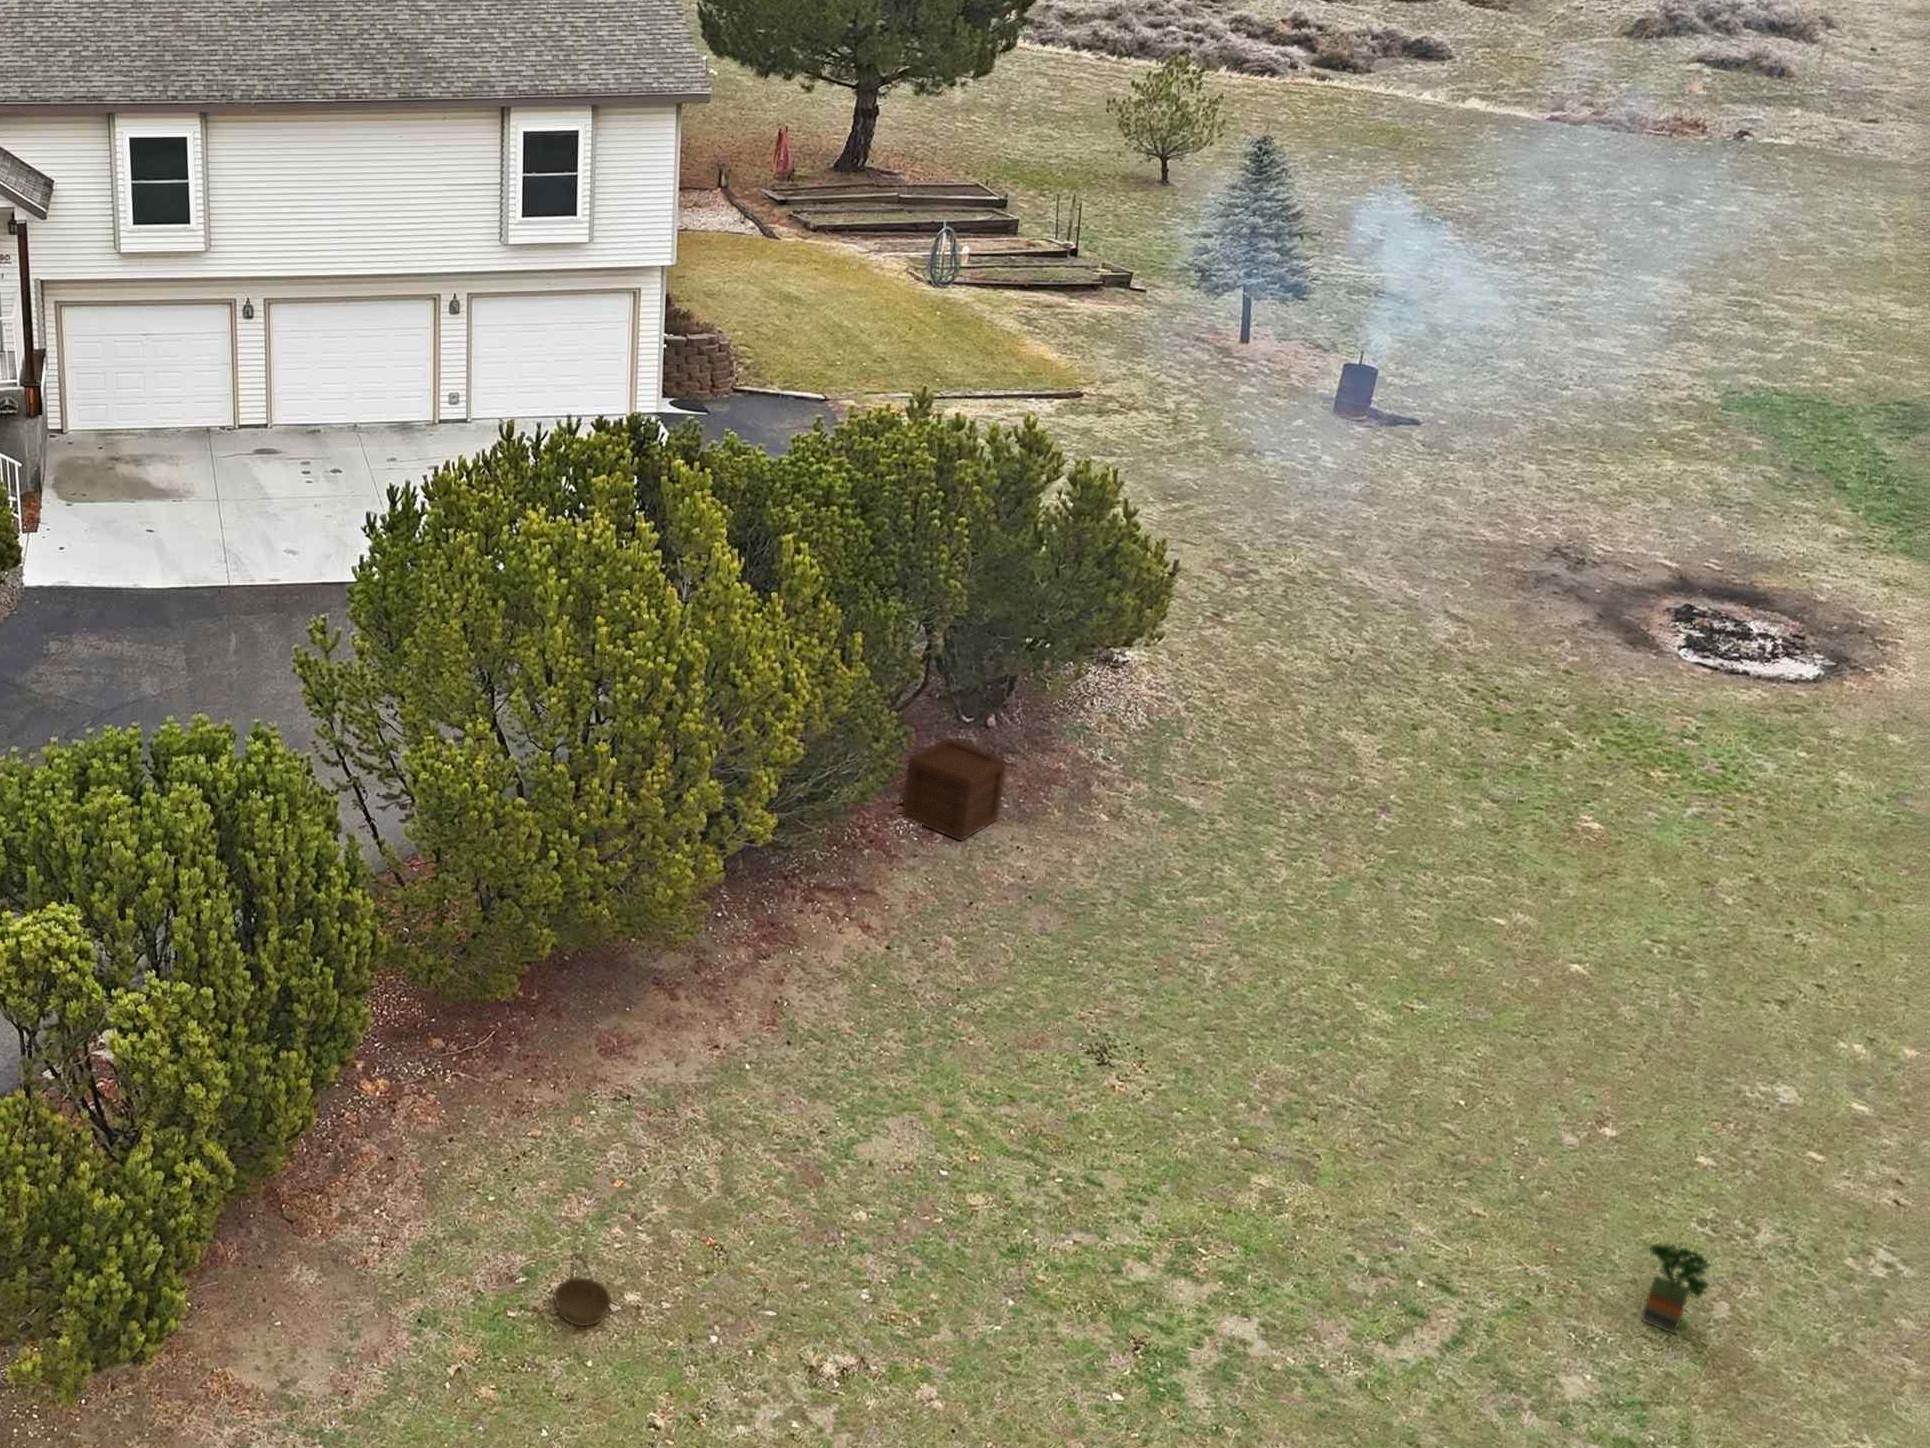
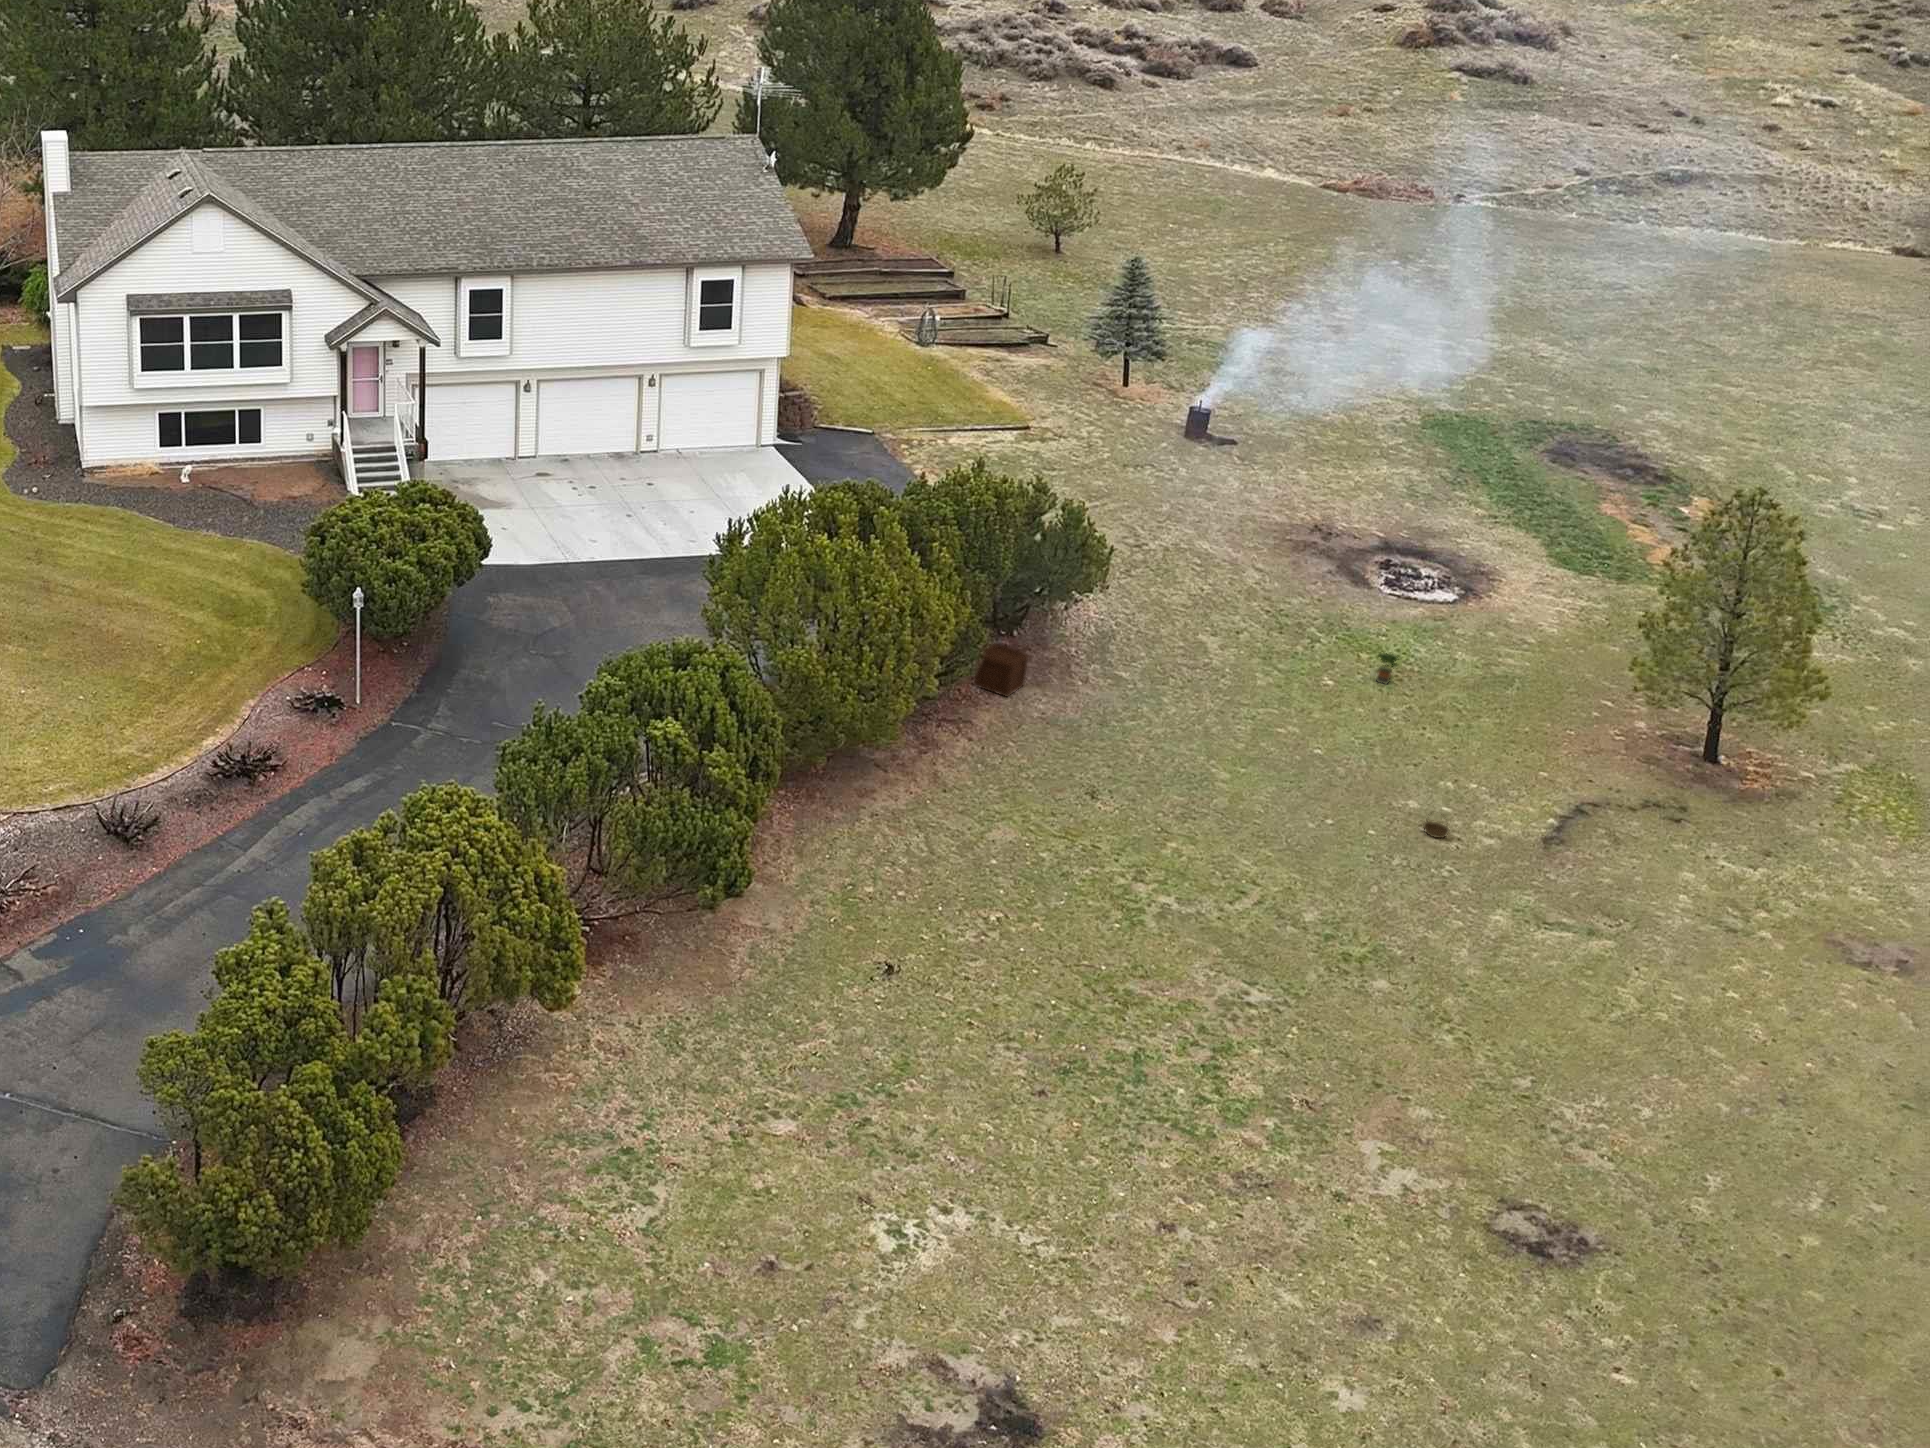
potted tree: present [1642,1244,1709,1333] -> present [1376,653,1398,684]
basket: present [553,1257,611,1326] -> present [1424,821,1449,838]

